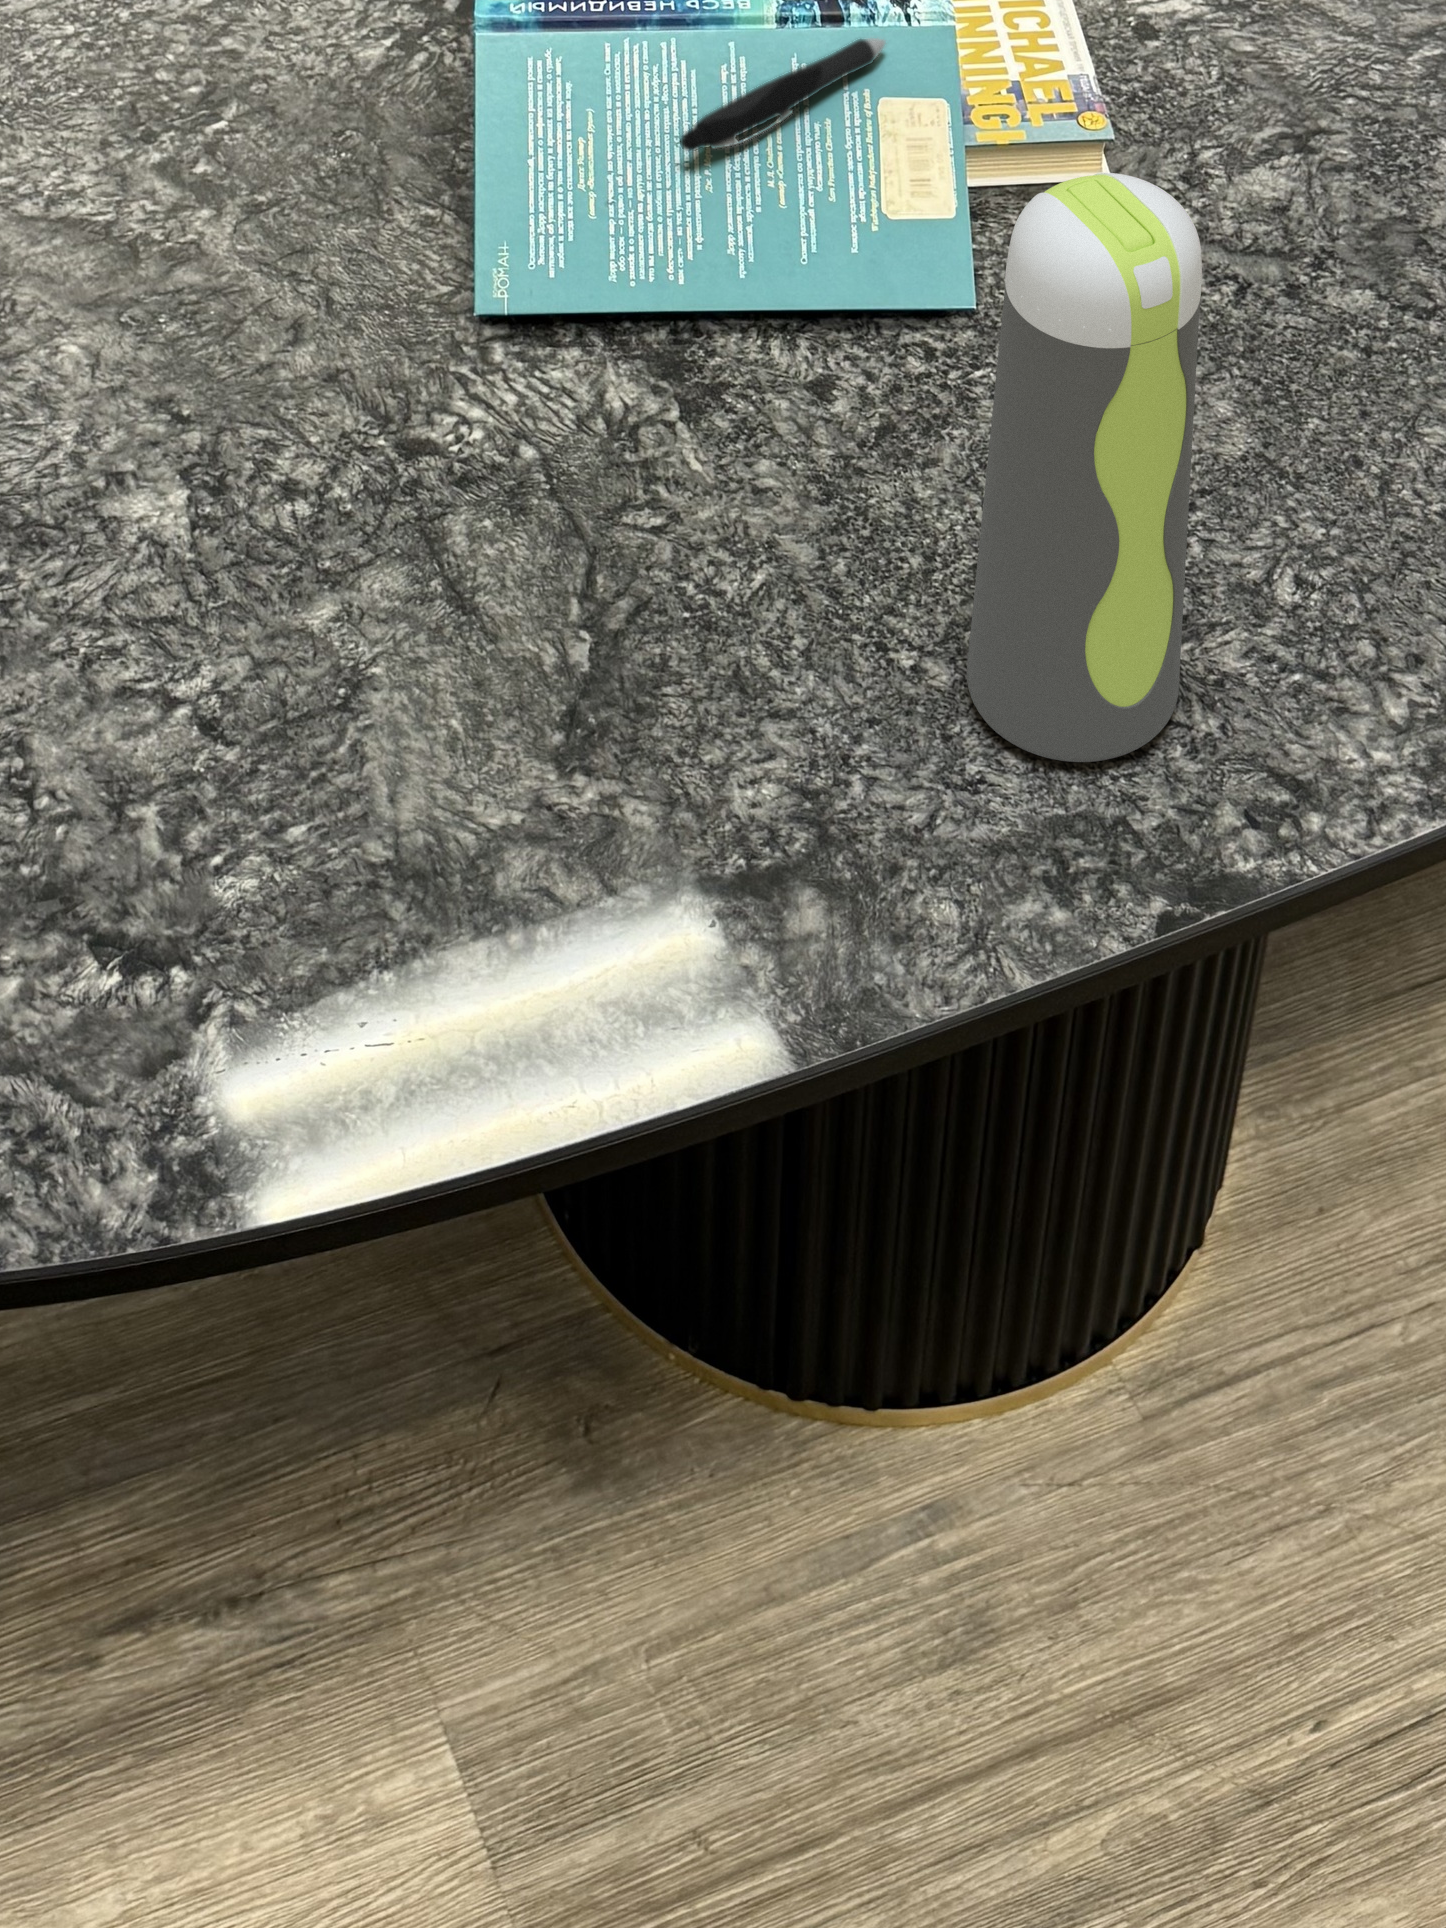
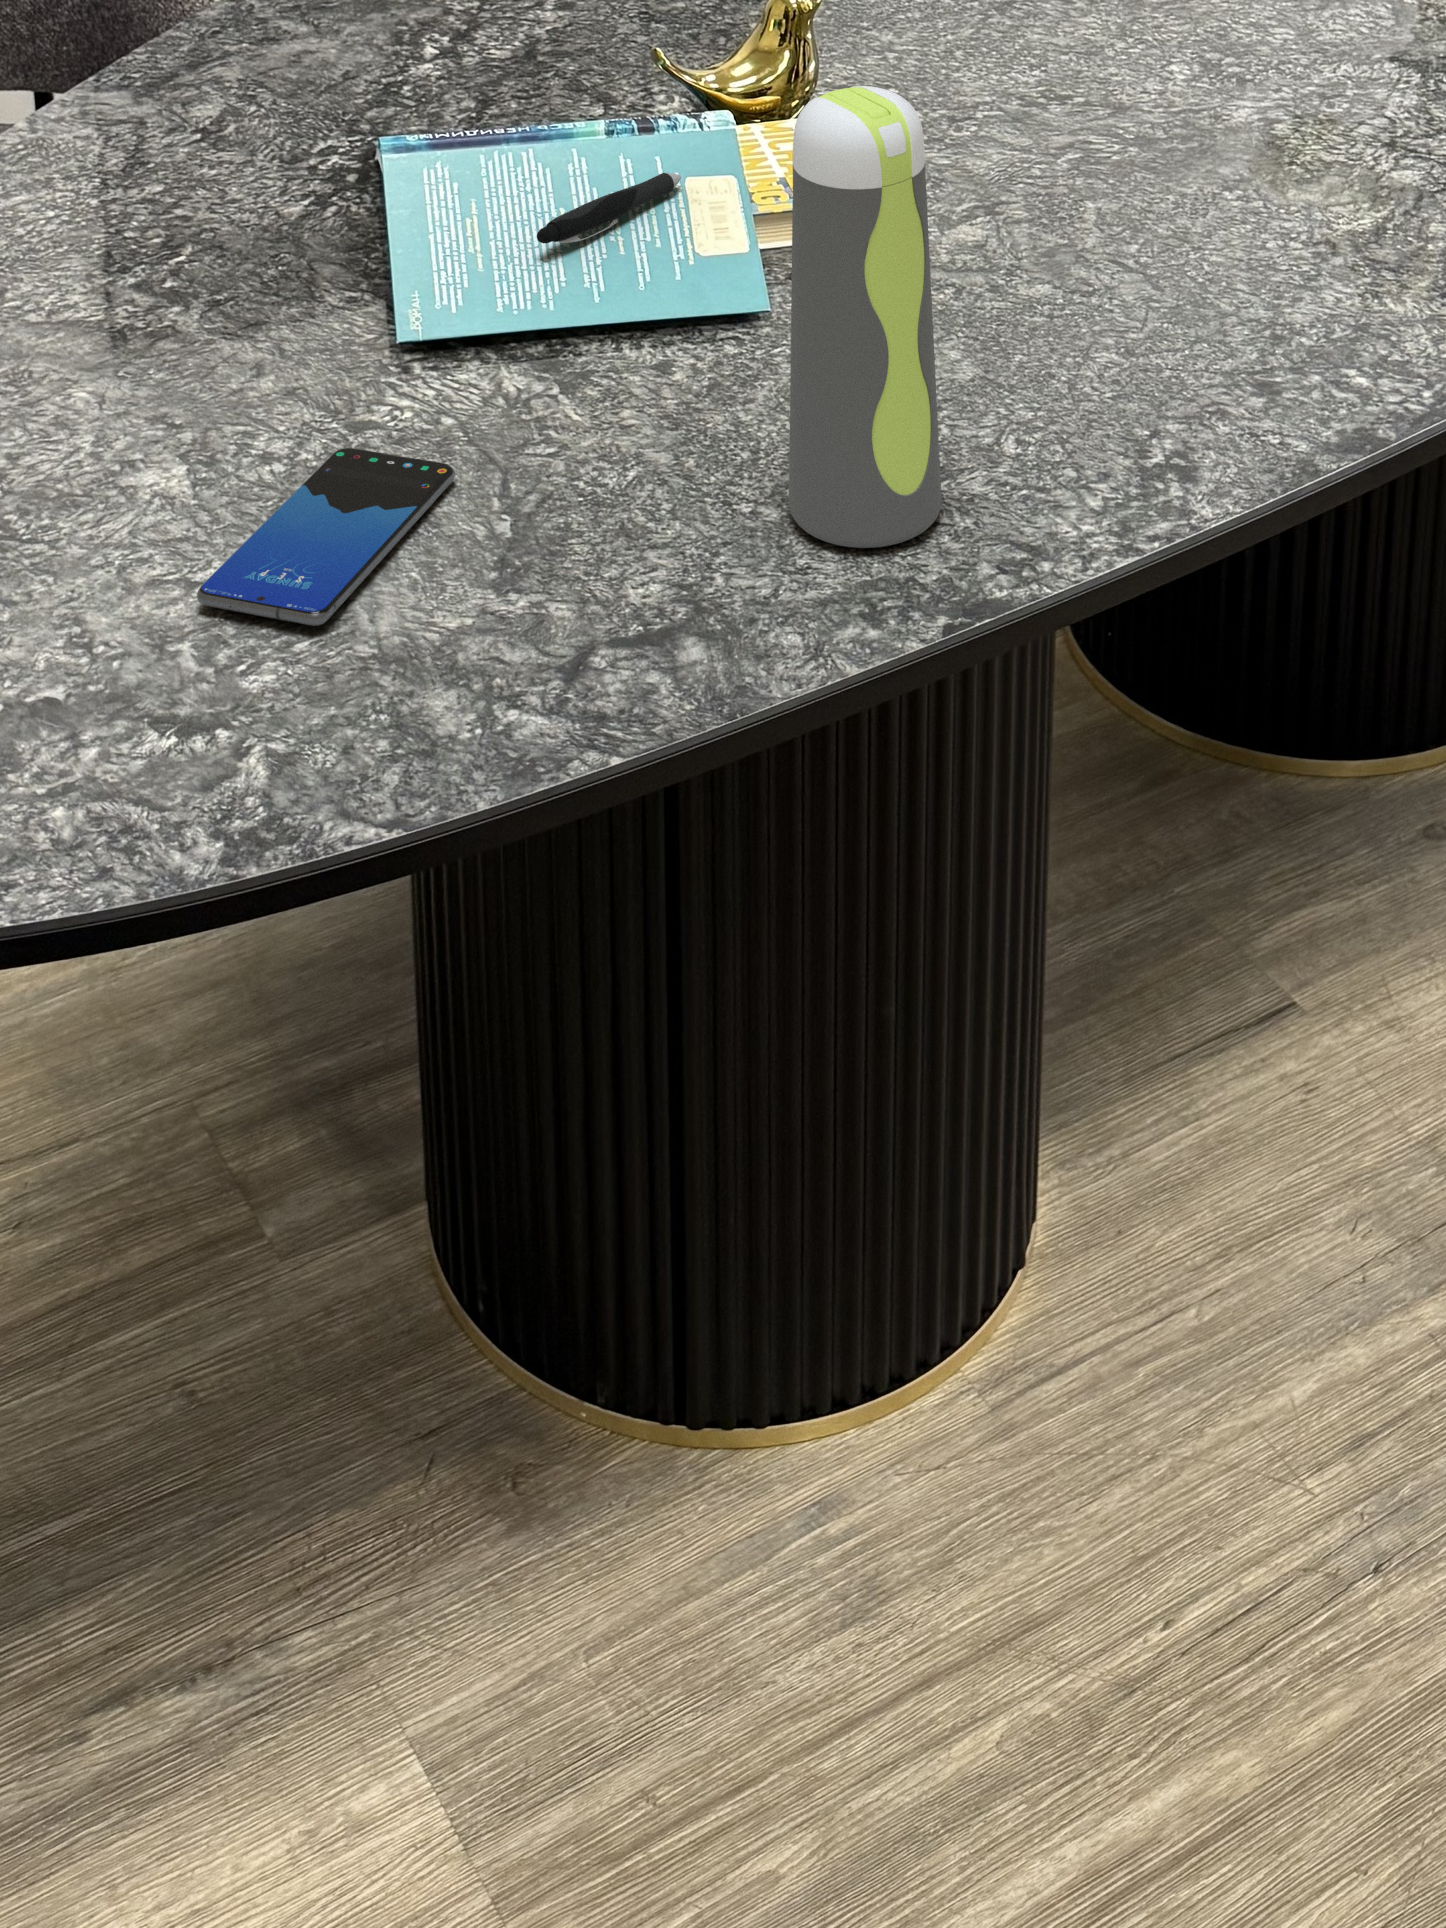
smartphone: none [169,495,528,810] -> present [197,448,456,626]

